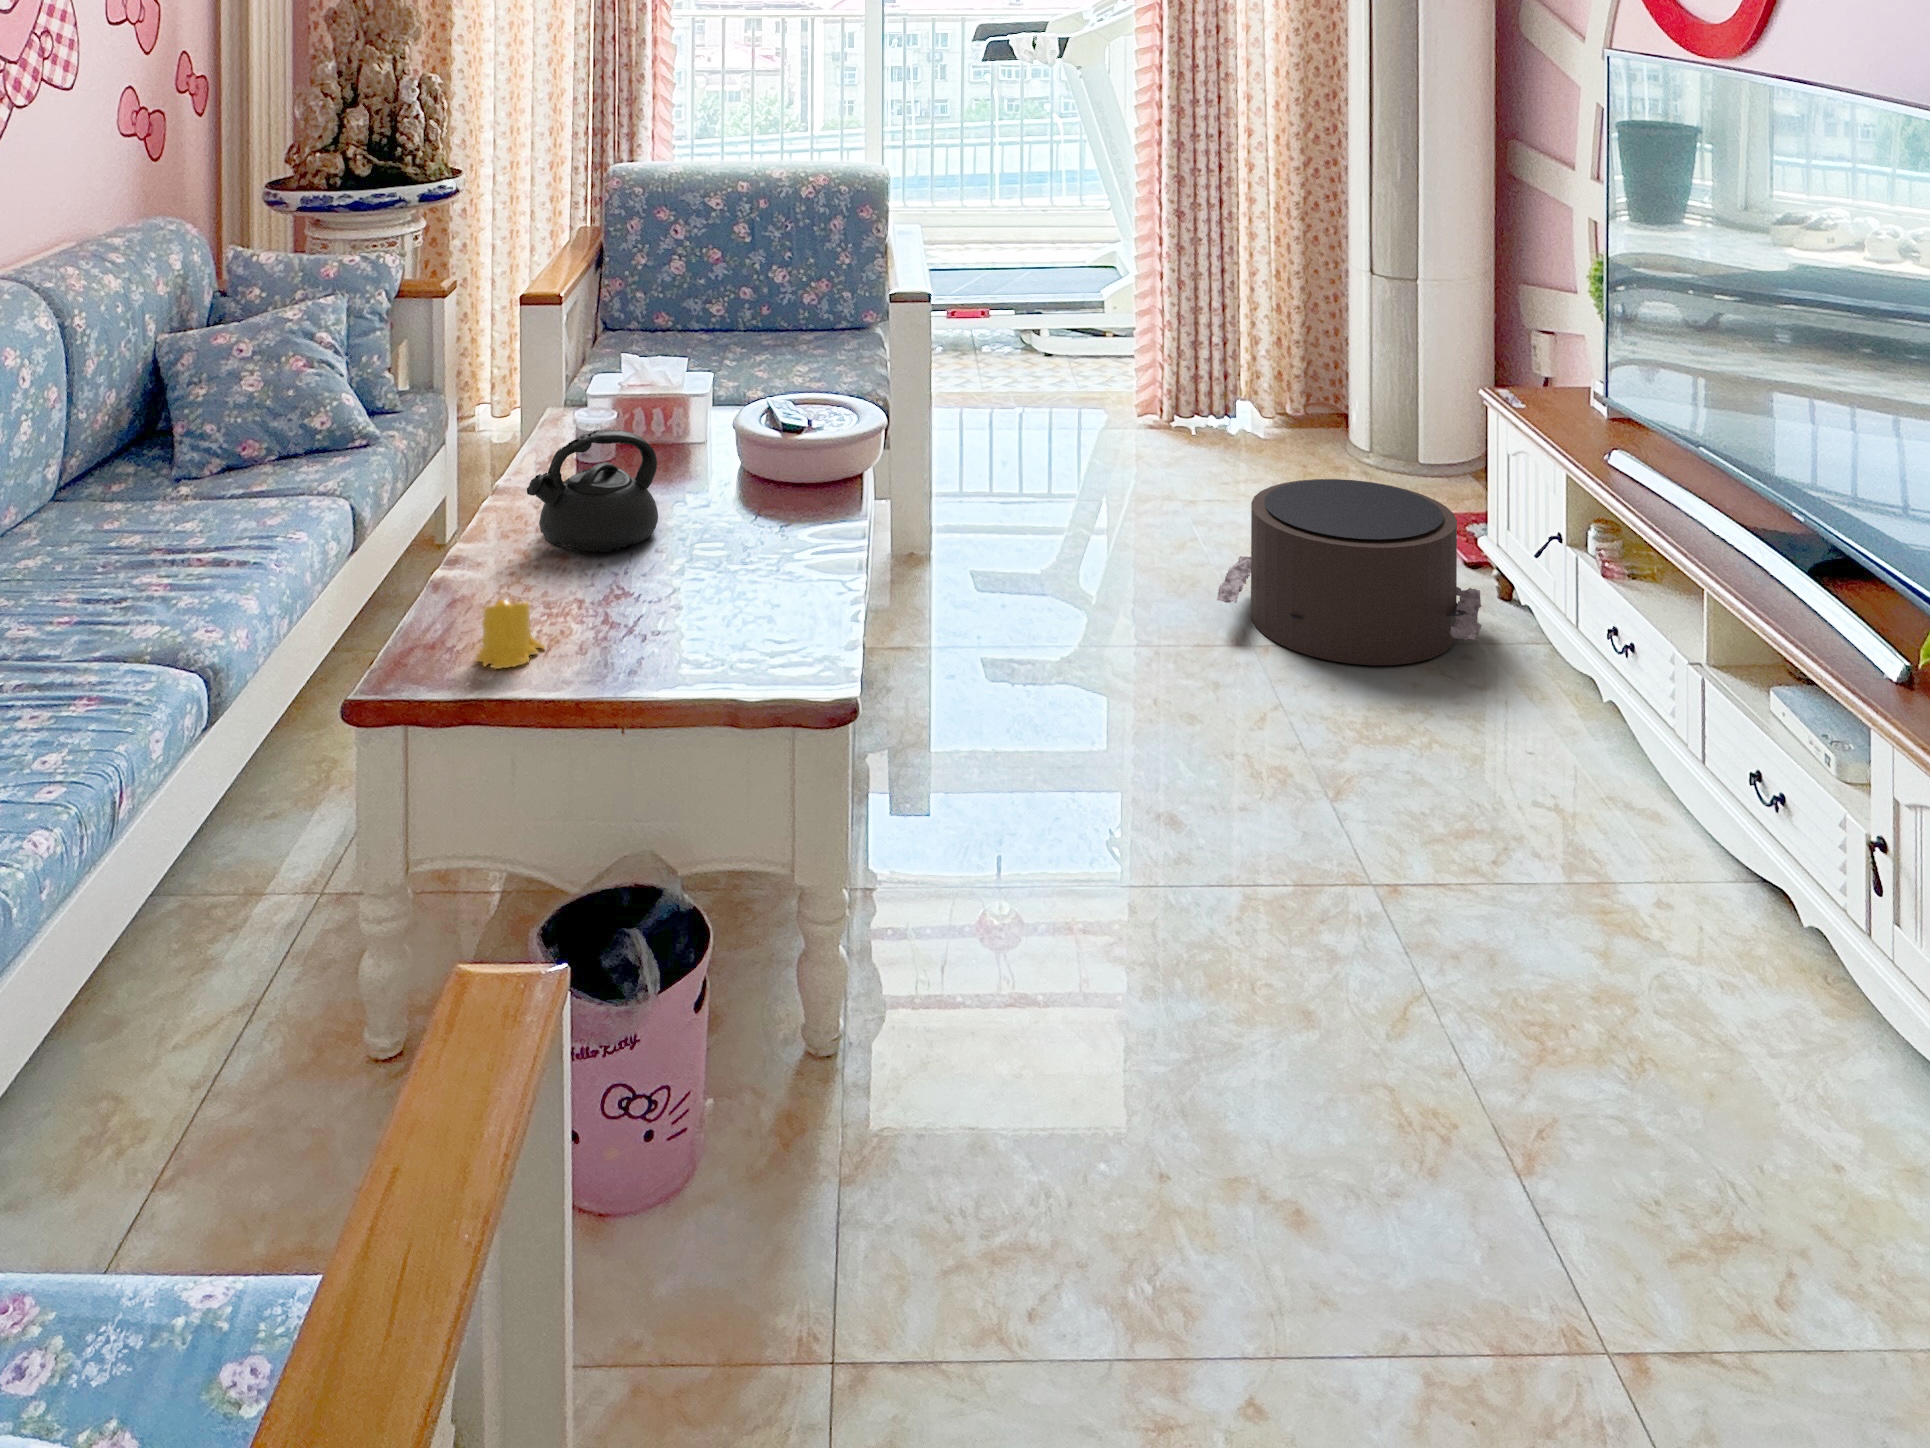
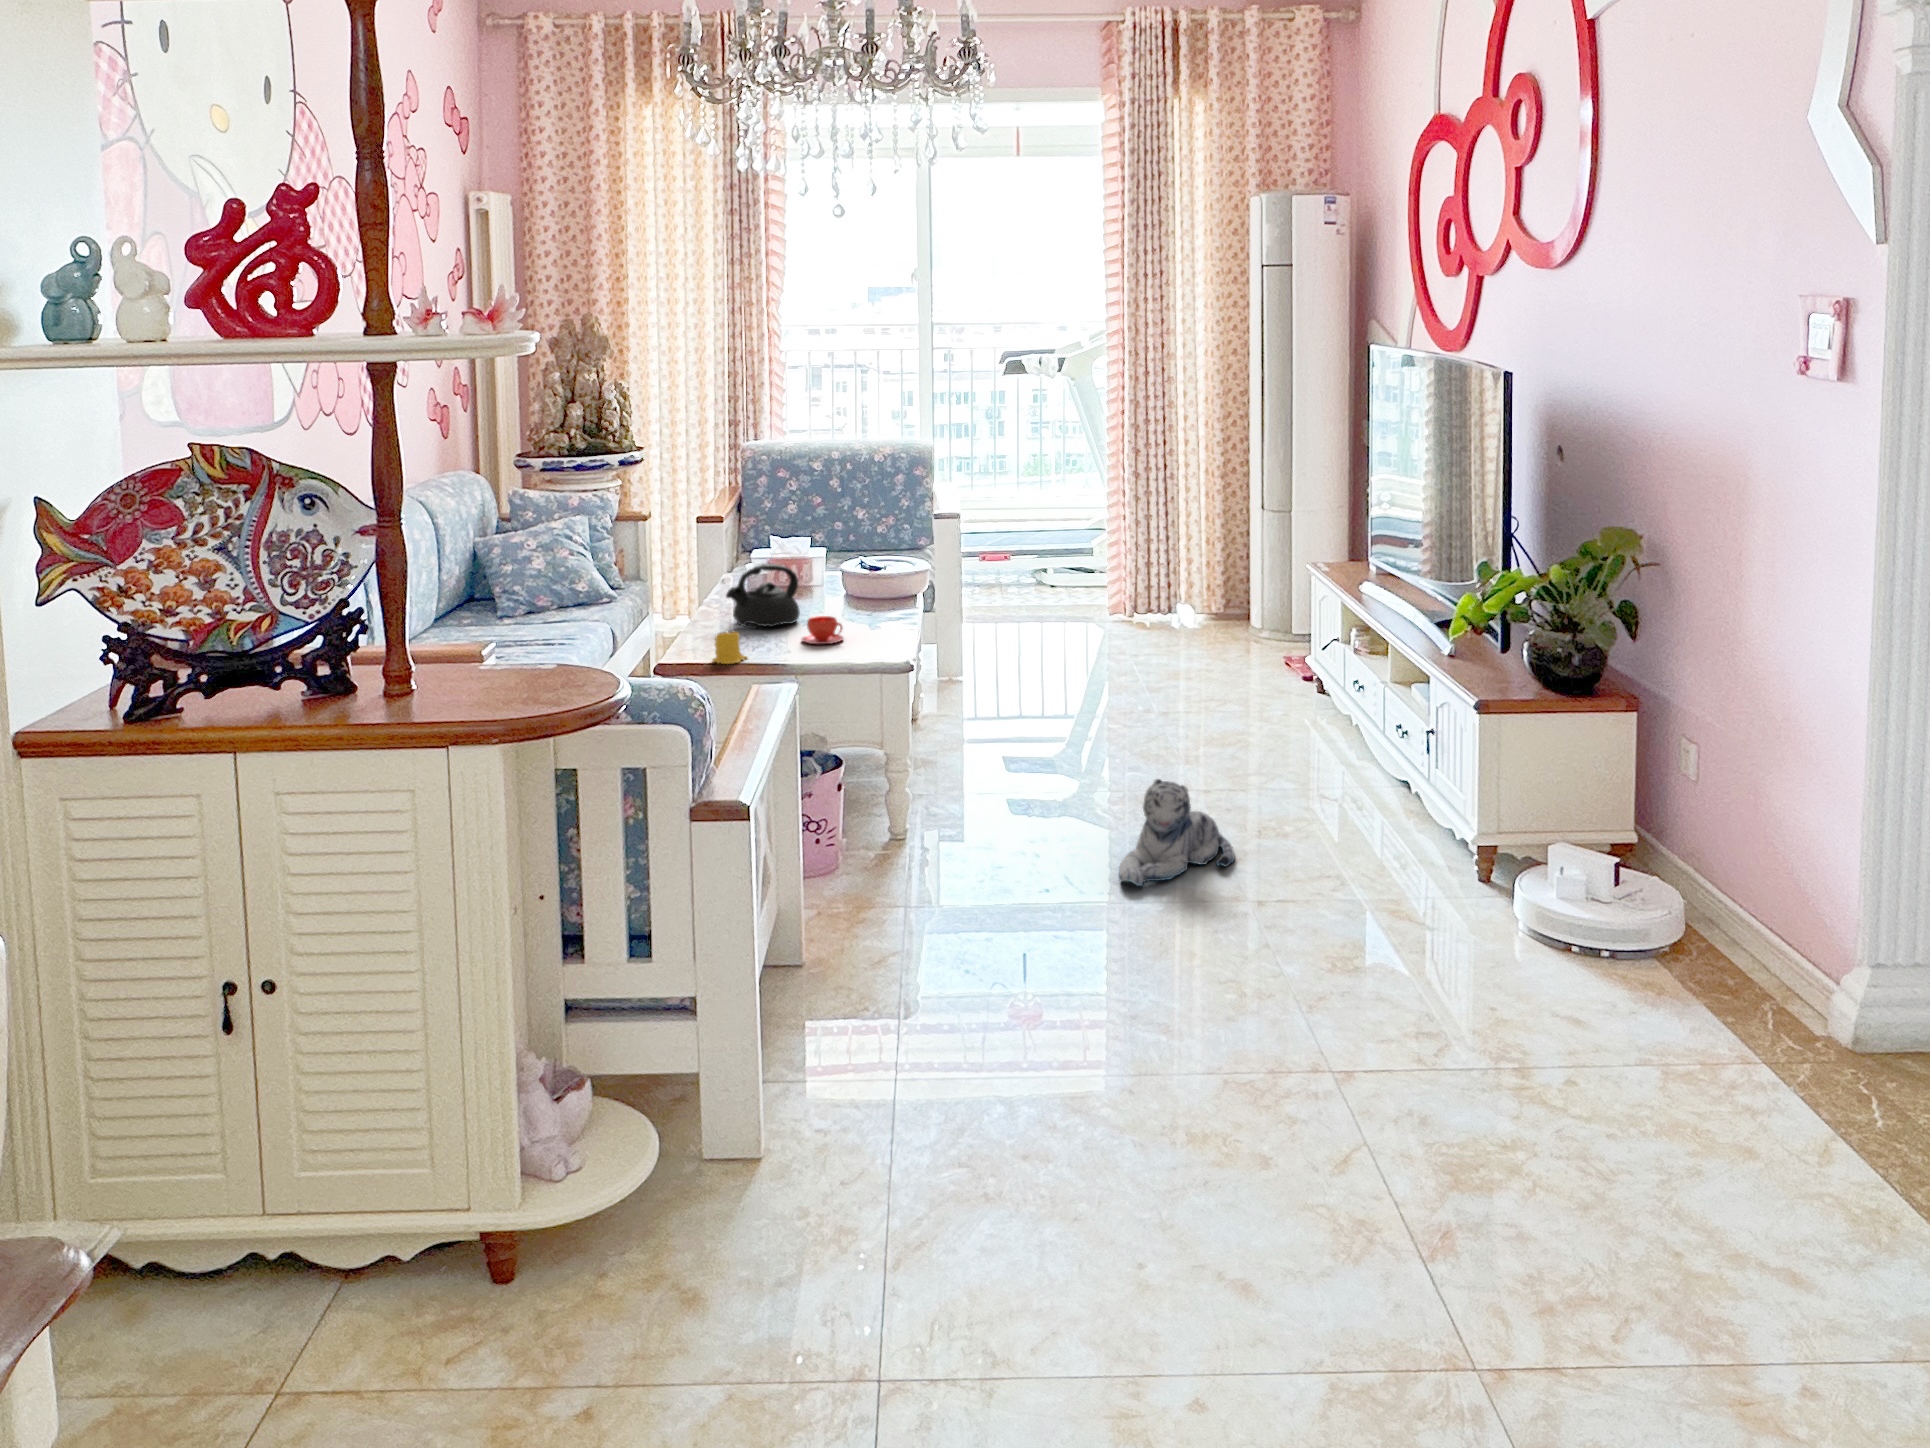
pouf: present [1217,479,1482,665] -> none [1138,624,1302,722]
teacup: none [653,545,731,607] -> present [802,616,843,644]
plush toy: none [1271,942,1491,1209] -> present [1119,779,1235,886]

